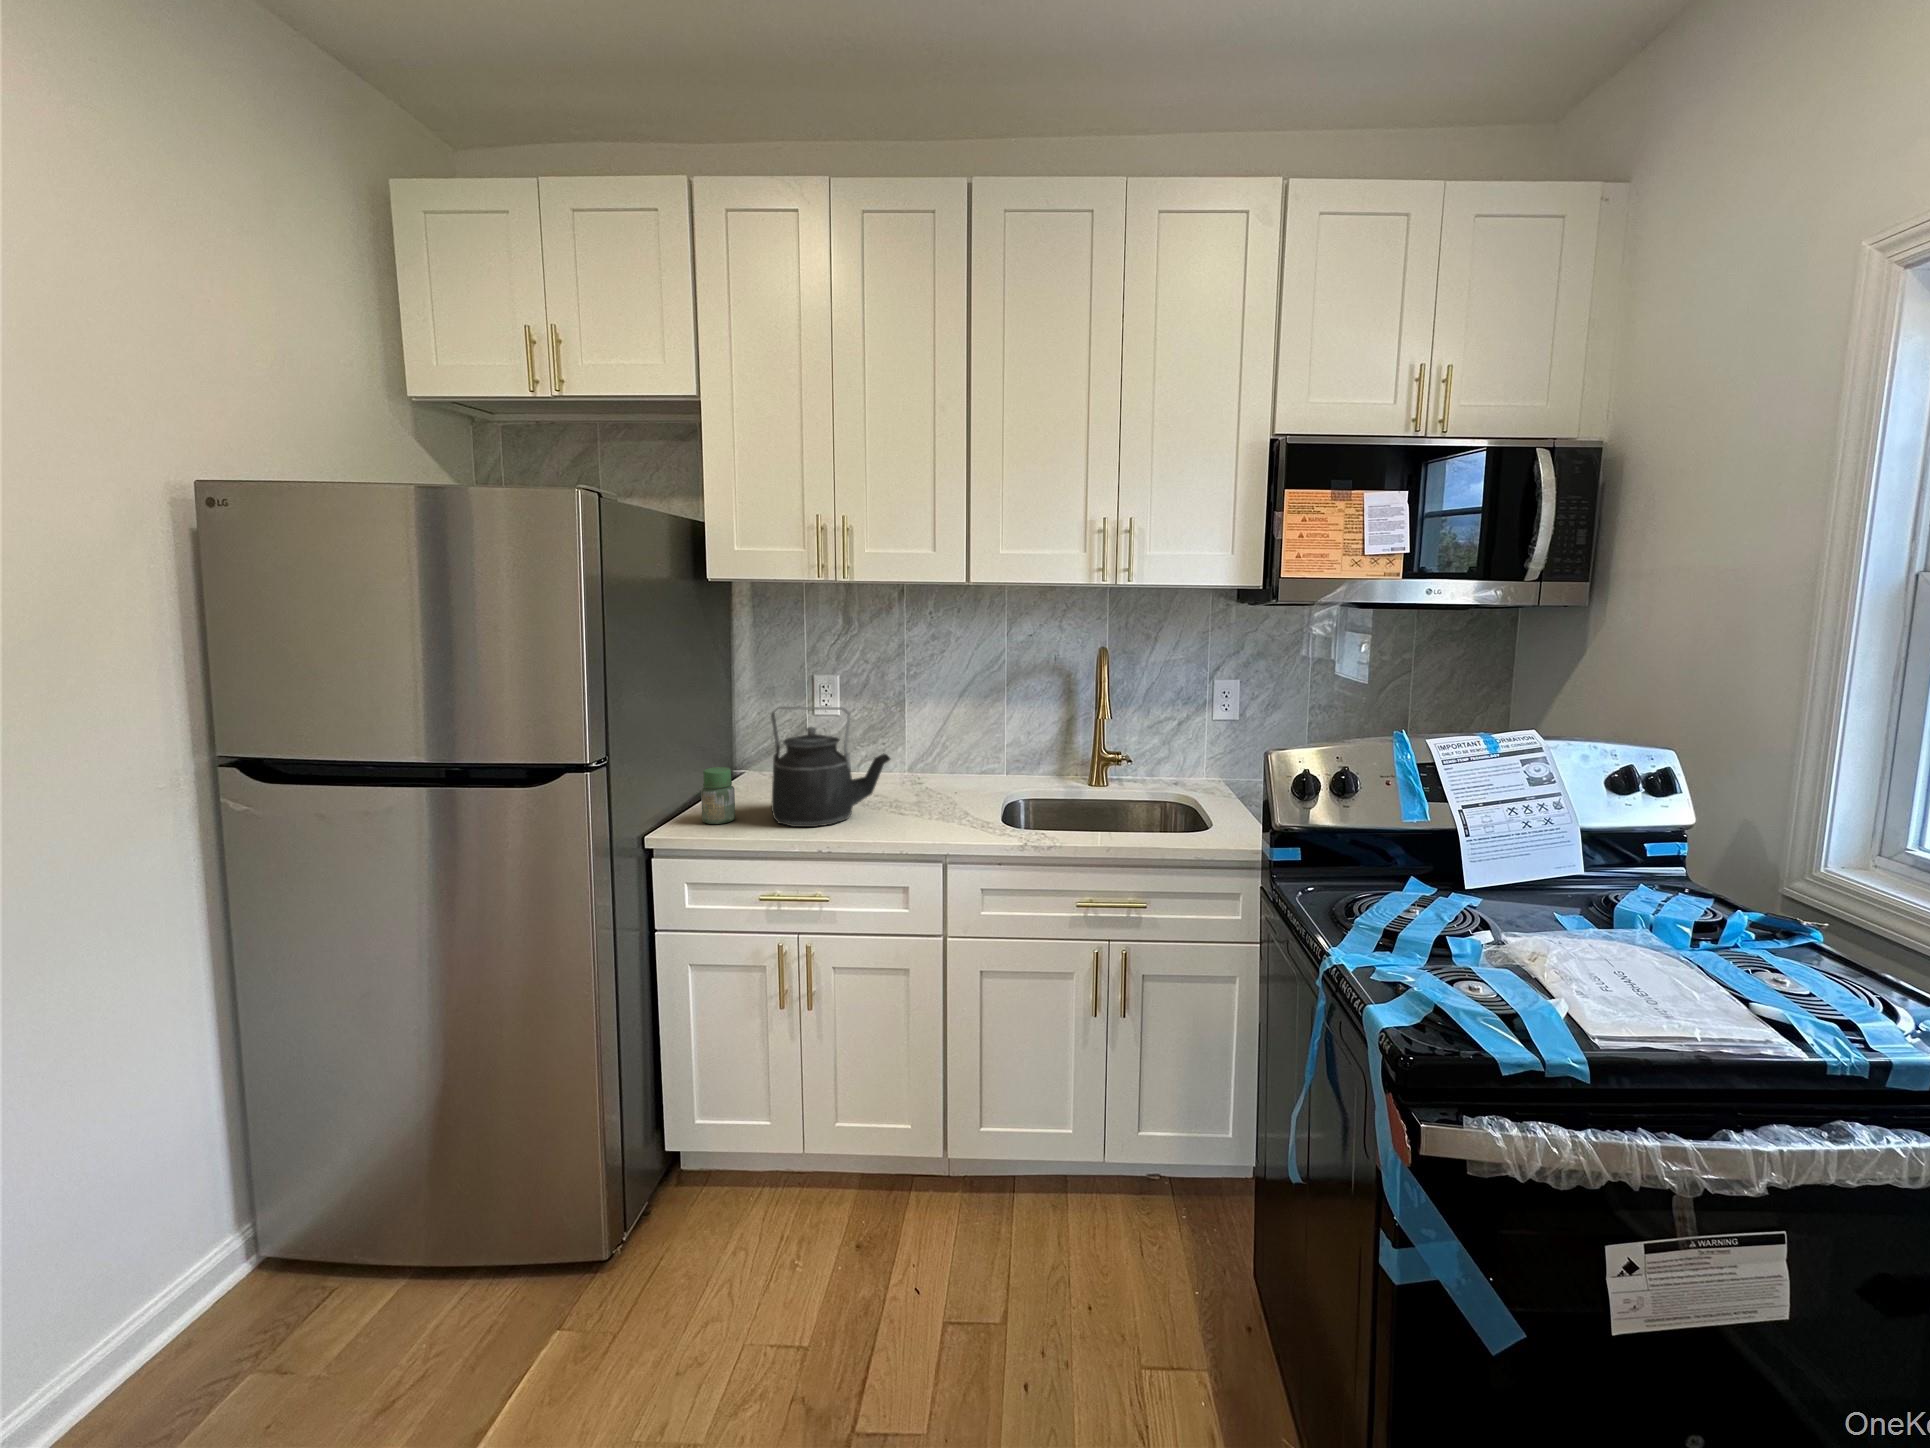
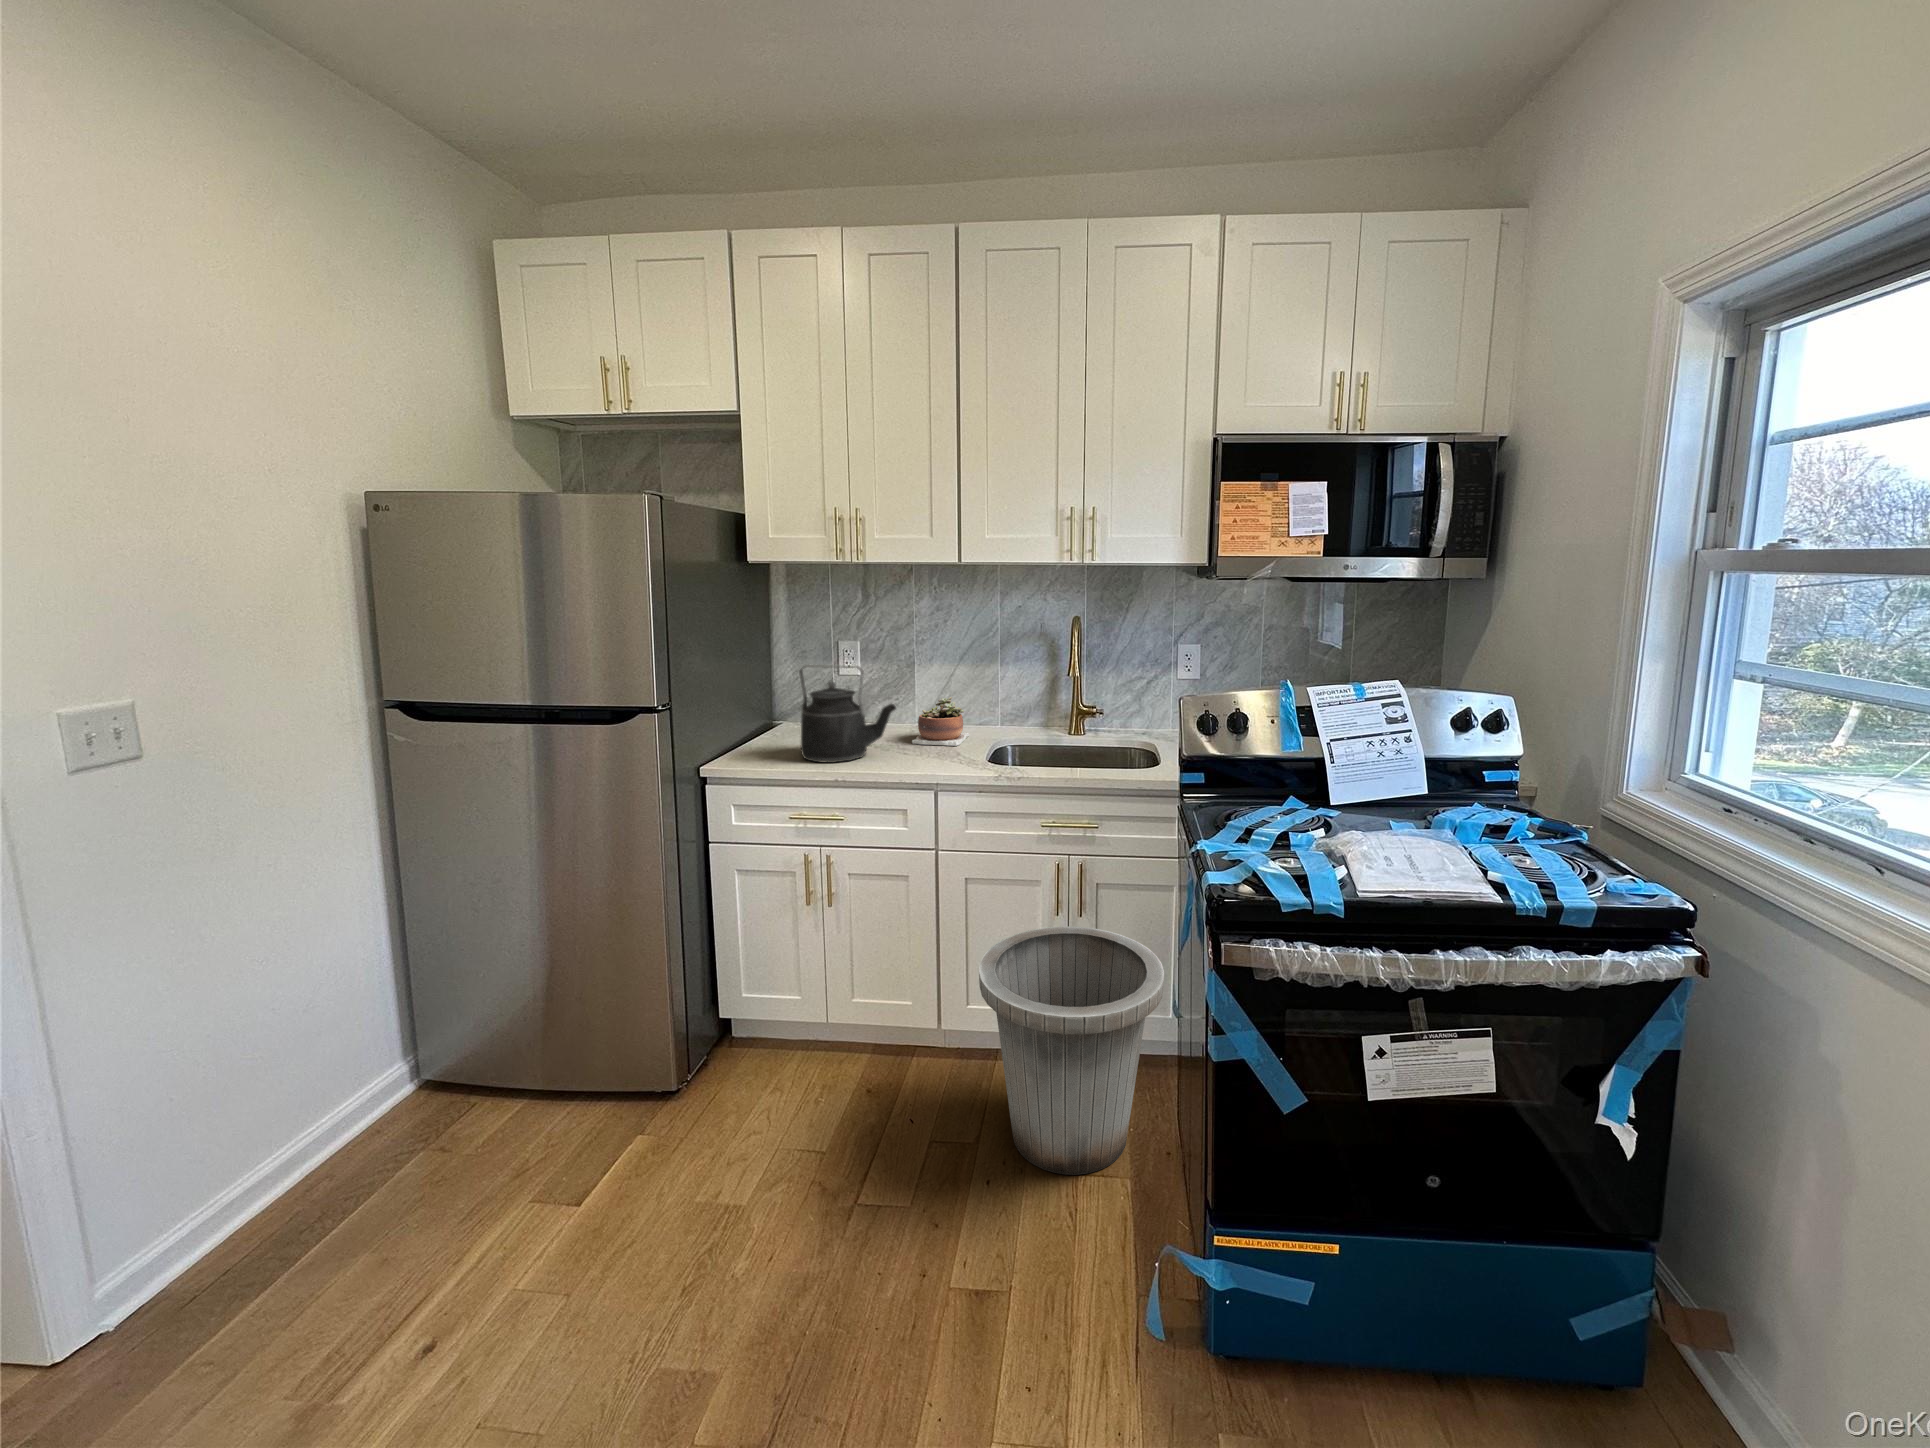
succulent plant: none [905,743,971,802] -> present [912,697,969,746]
jar: present [701,767,735,824] -> none [744,714,772,760]
trash can: none [1006,1028,1241,1363] -> present [979,926,1164,1175]

